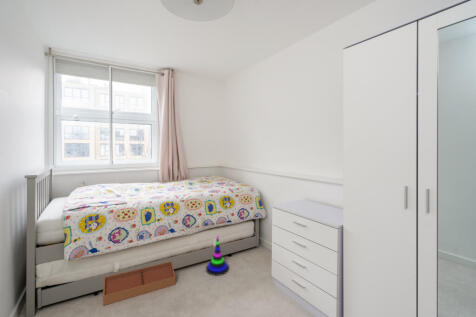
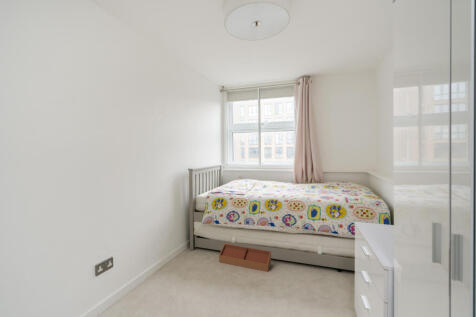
stacking toy: present [206,236,229,276] -> none [300,243,326,285]

